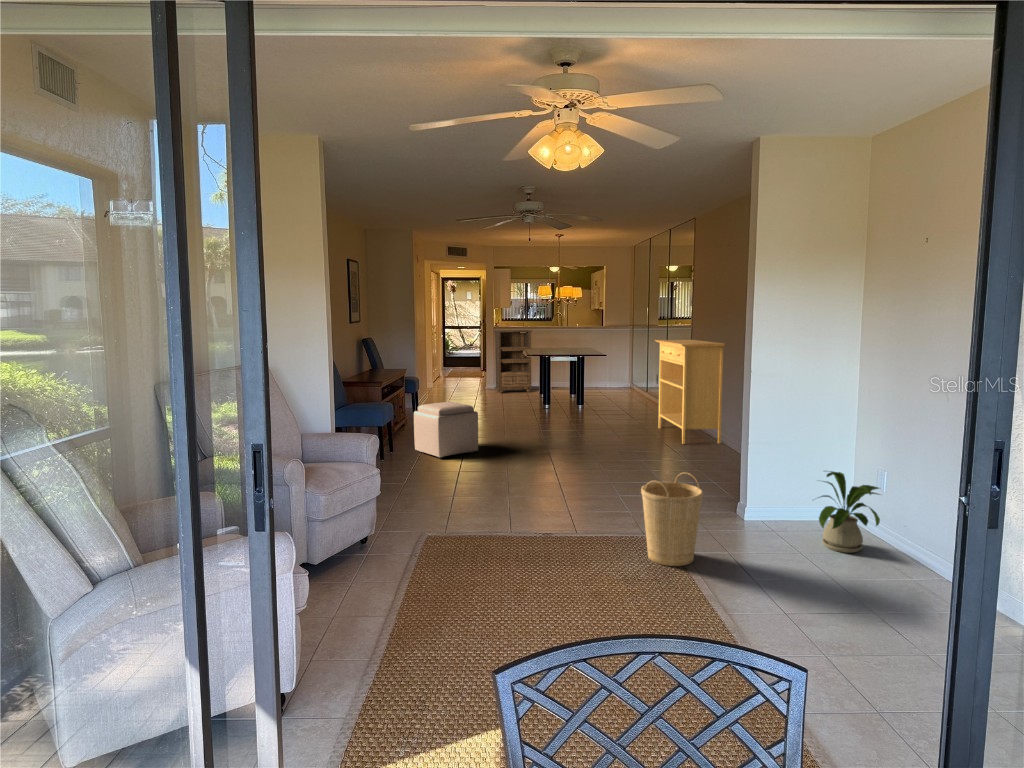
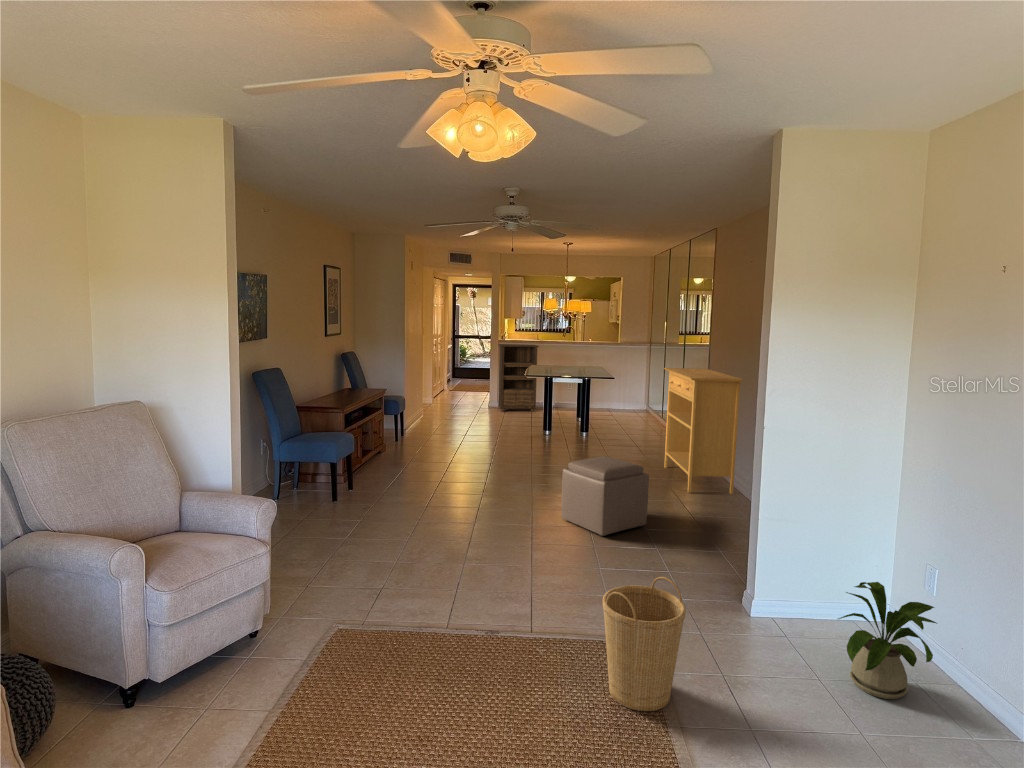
ottoman: present [414,402,478,458] -> present [562,456,649,536]

